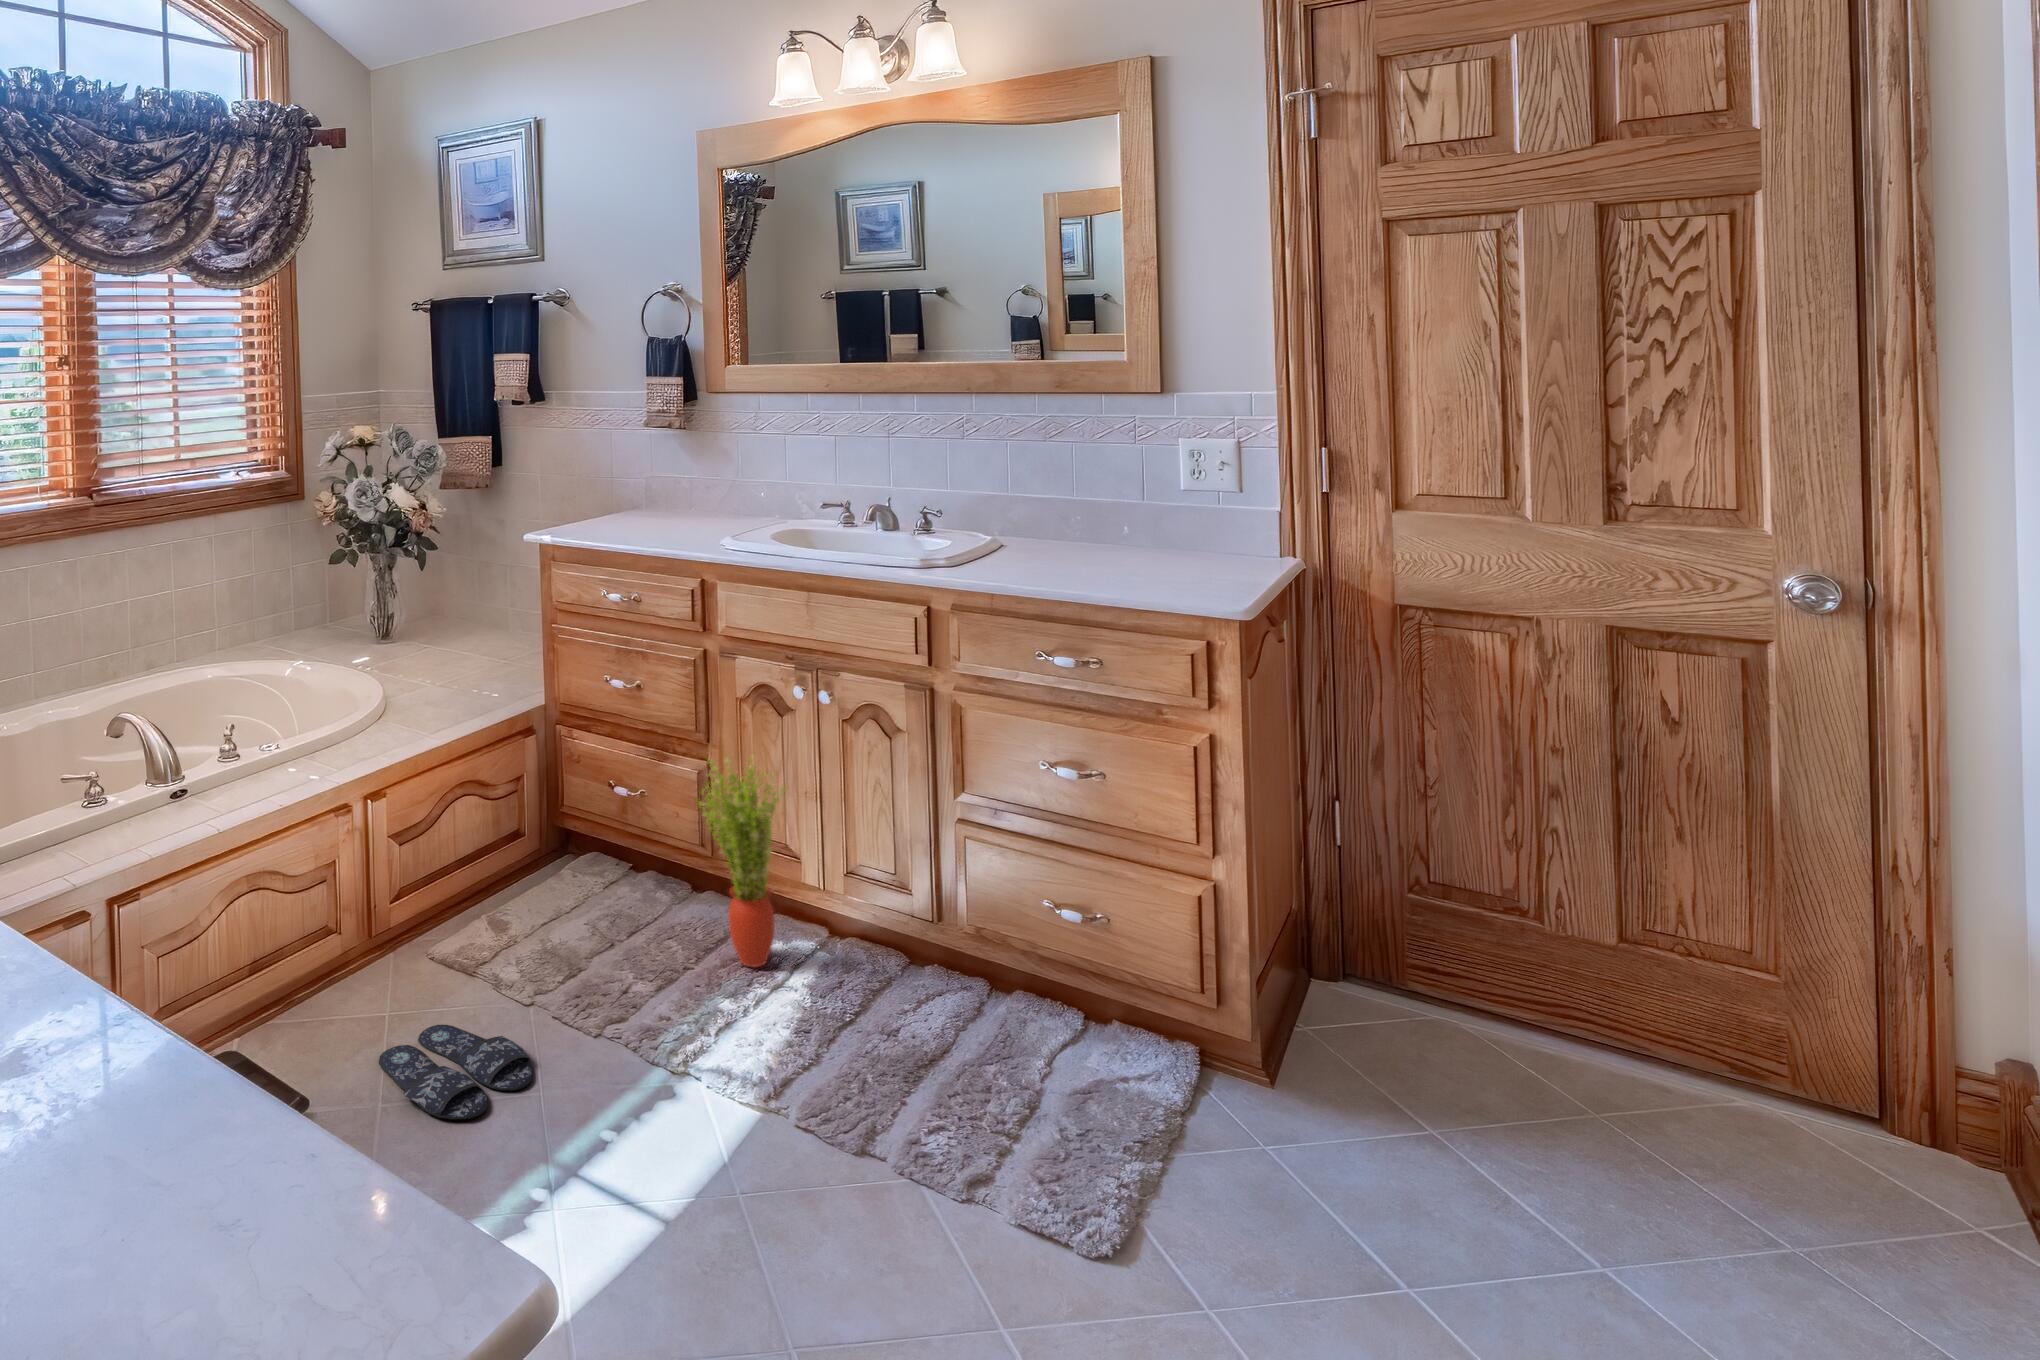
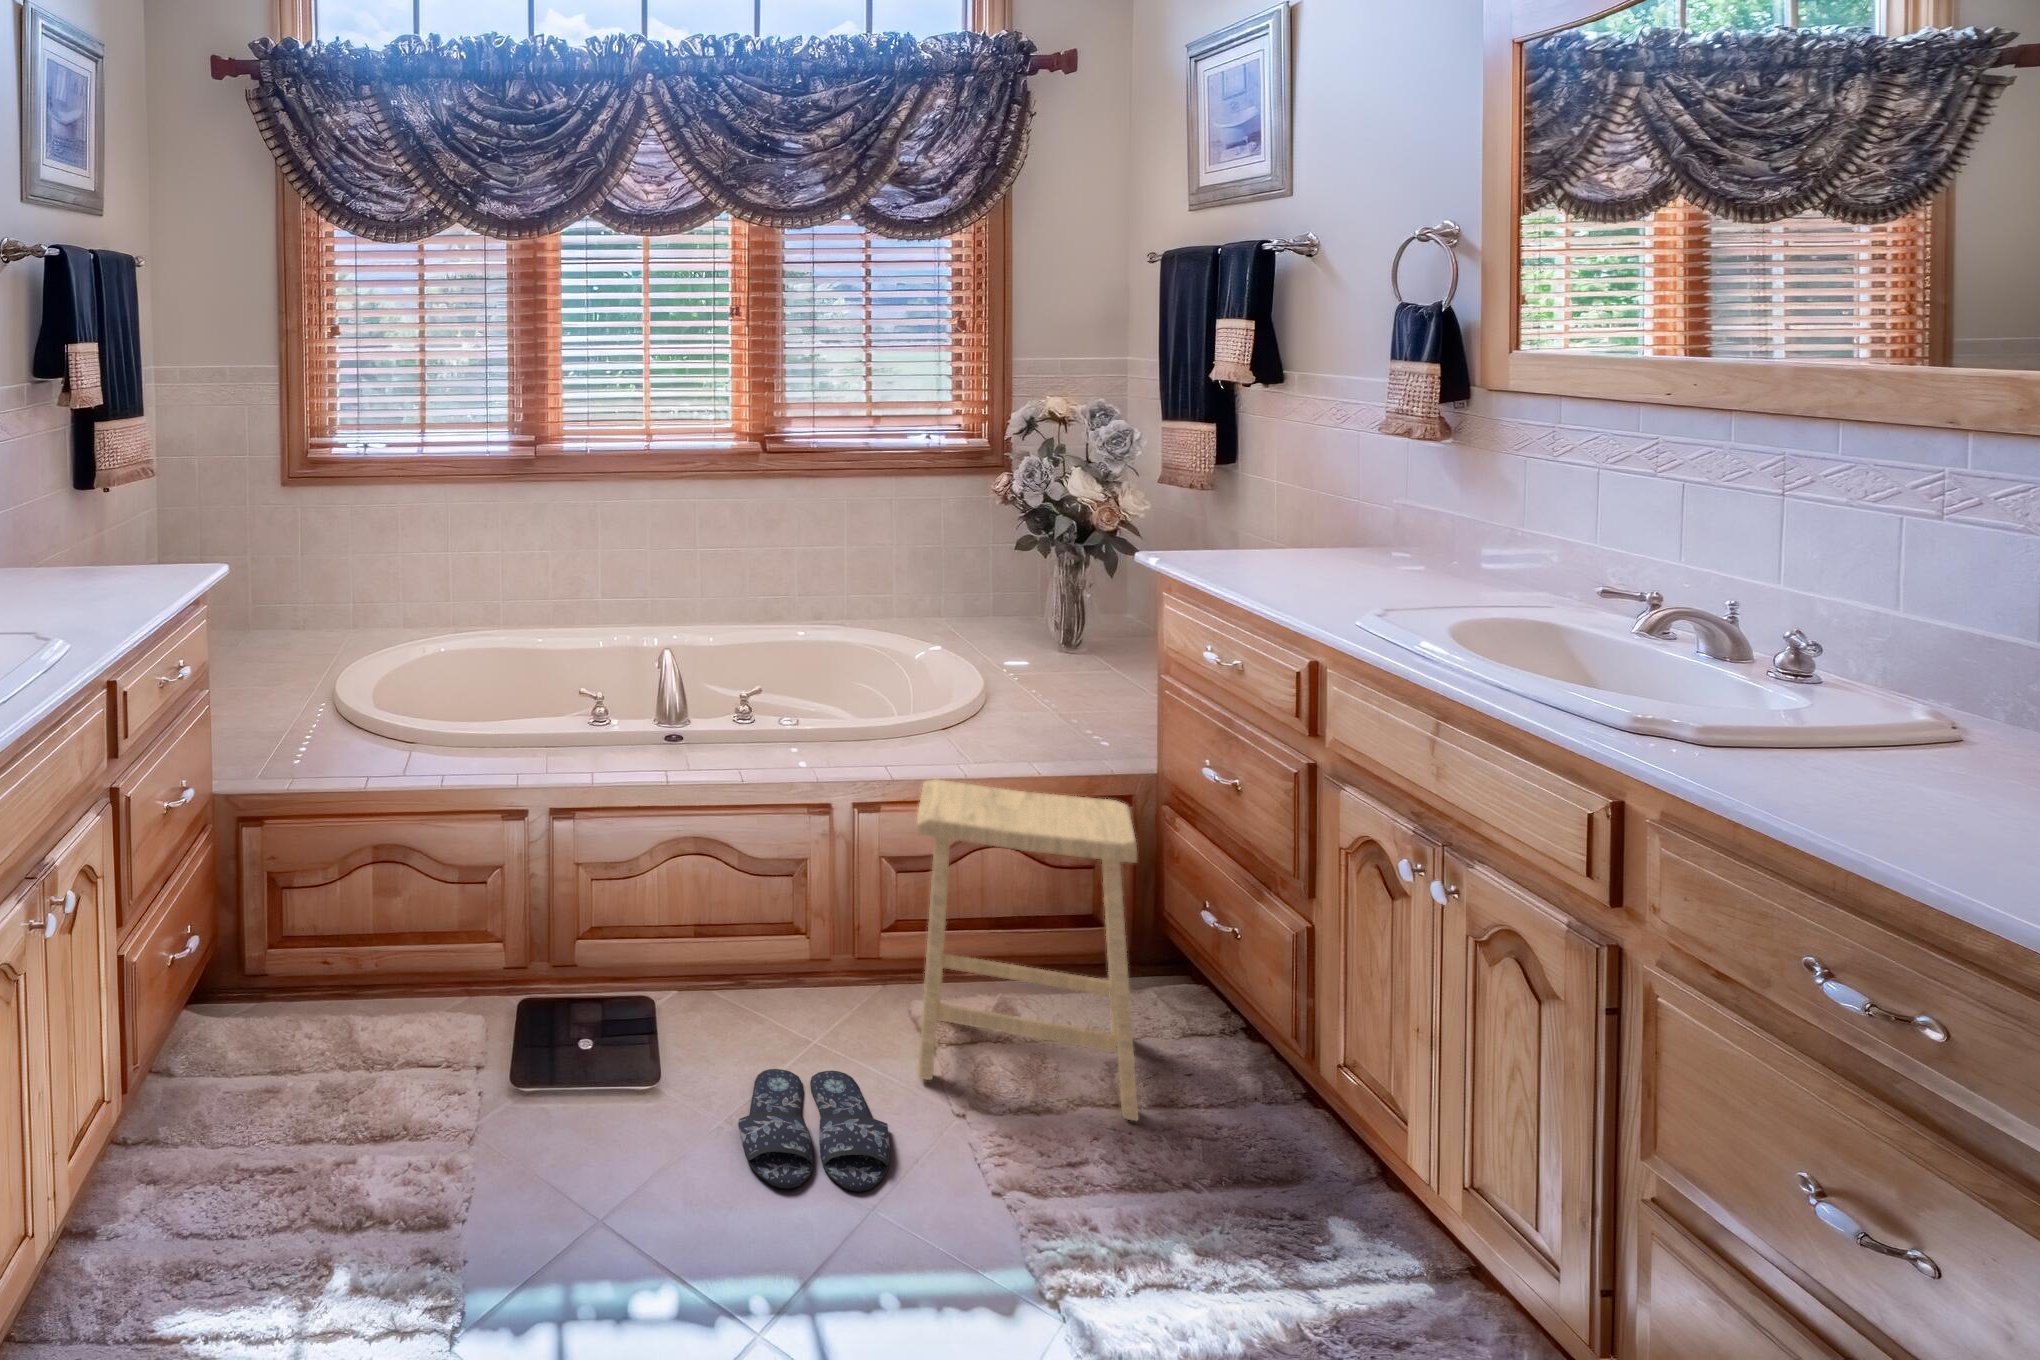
footstool: none [440,724,634,998] -> present [917,779,1138,1121]
potted plant: present [697,758,787,967] -> none [1202,909,1353,1245]

